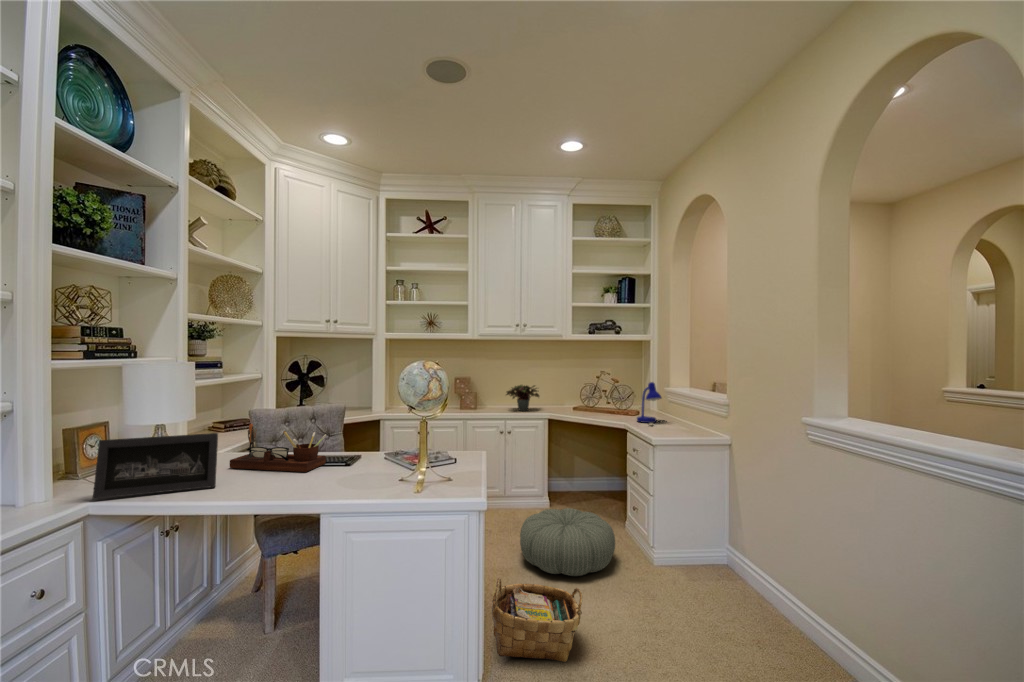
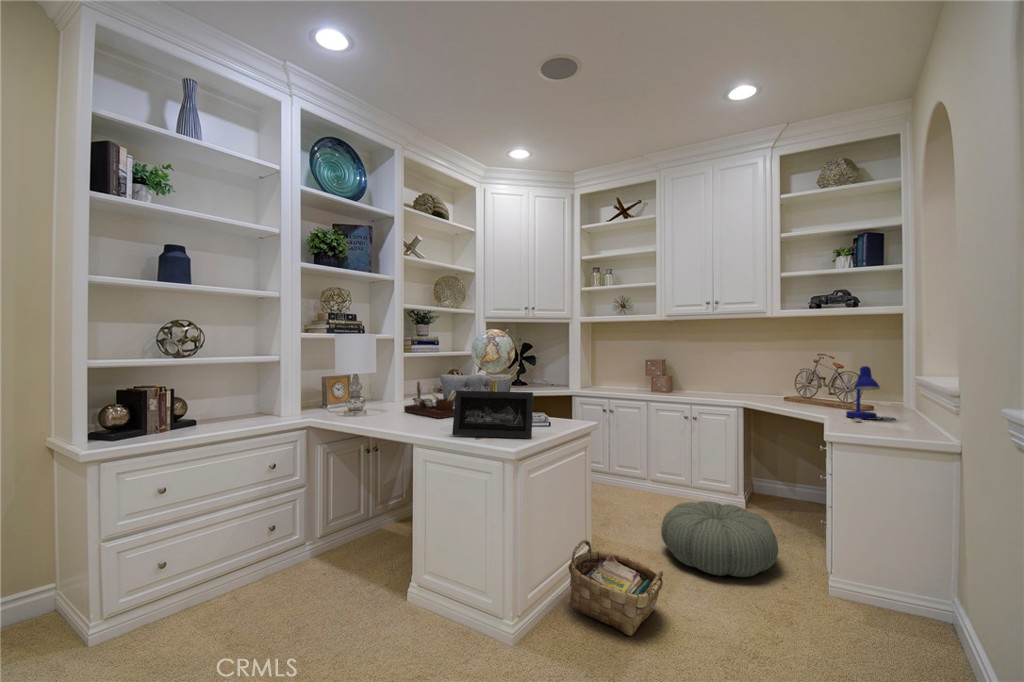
potted plant: present [506,385,539,411] -> none [696,369,738,398]
picture frame: present [93,433,218,499] -> present [452,391,533,438]

